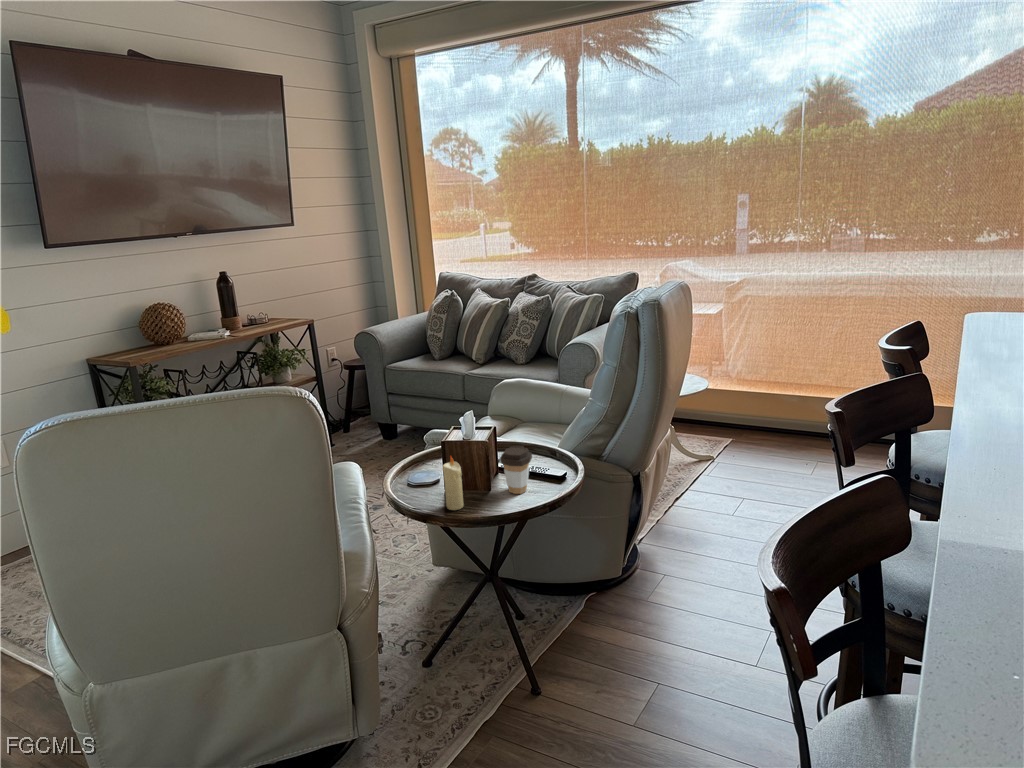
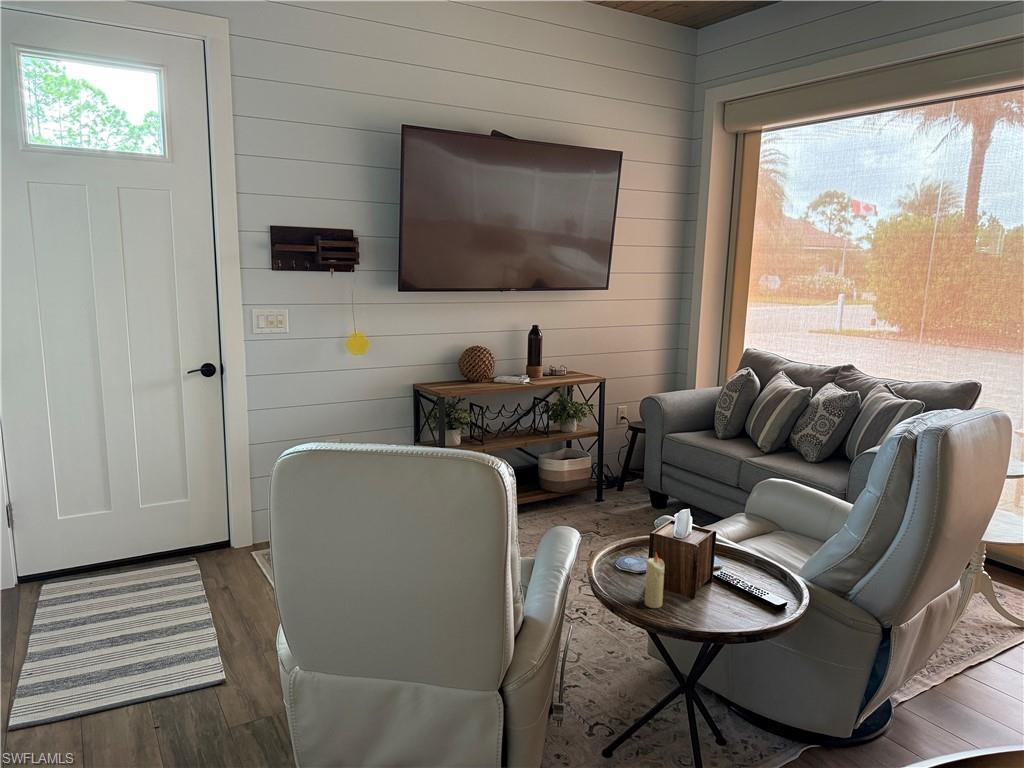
coffee cup: present [500,447,532,494] -> none [710,558,747,611]

